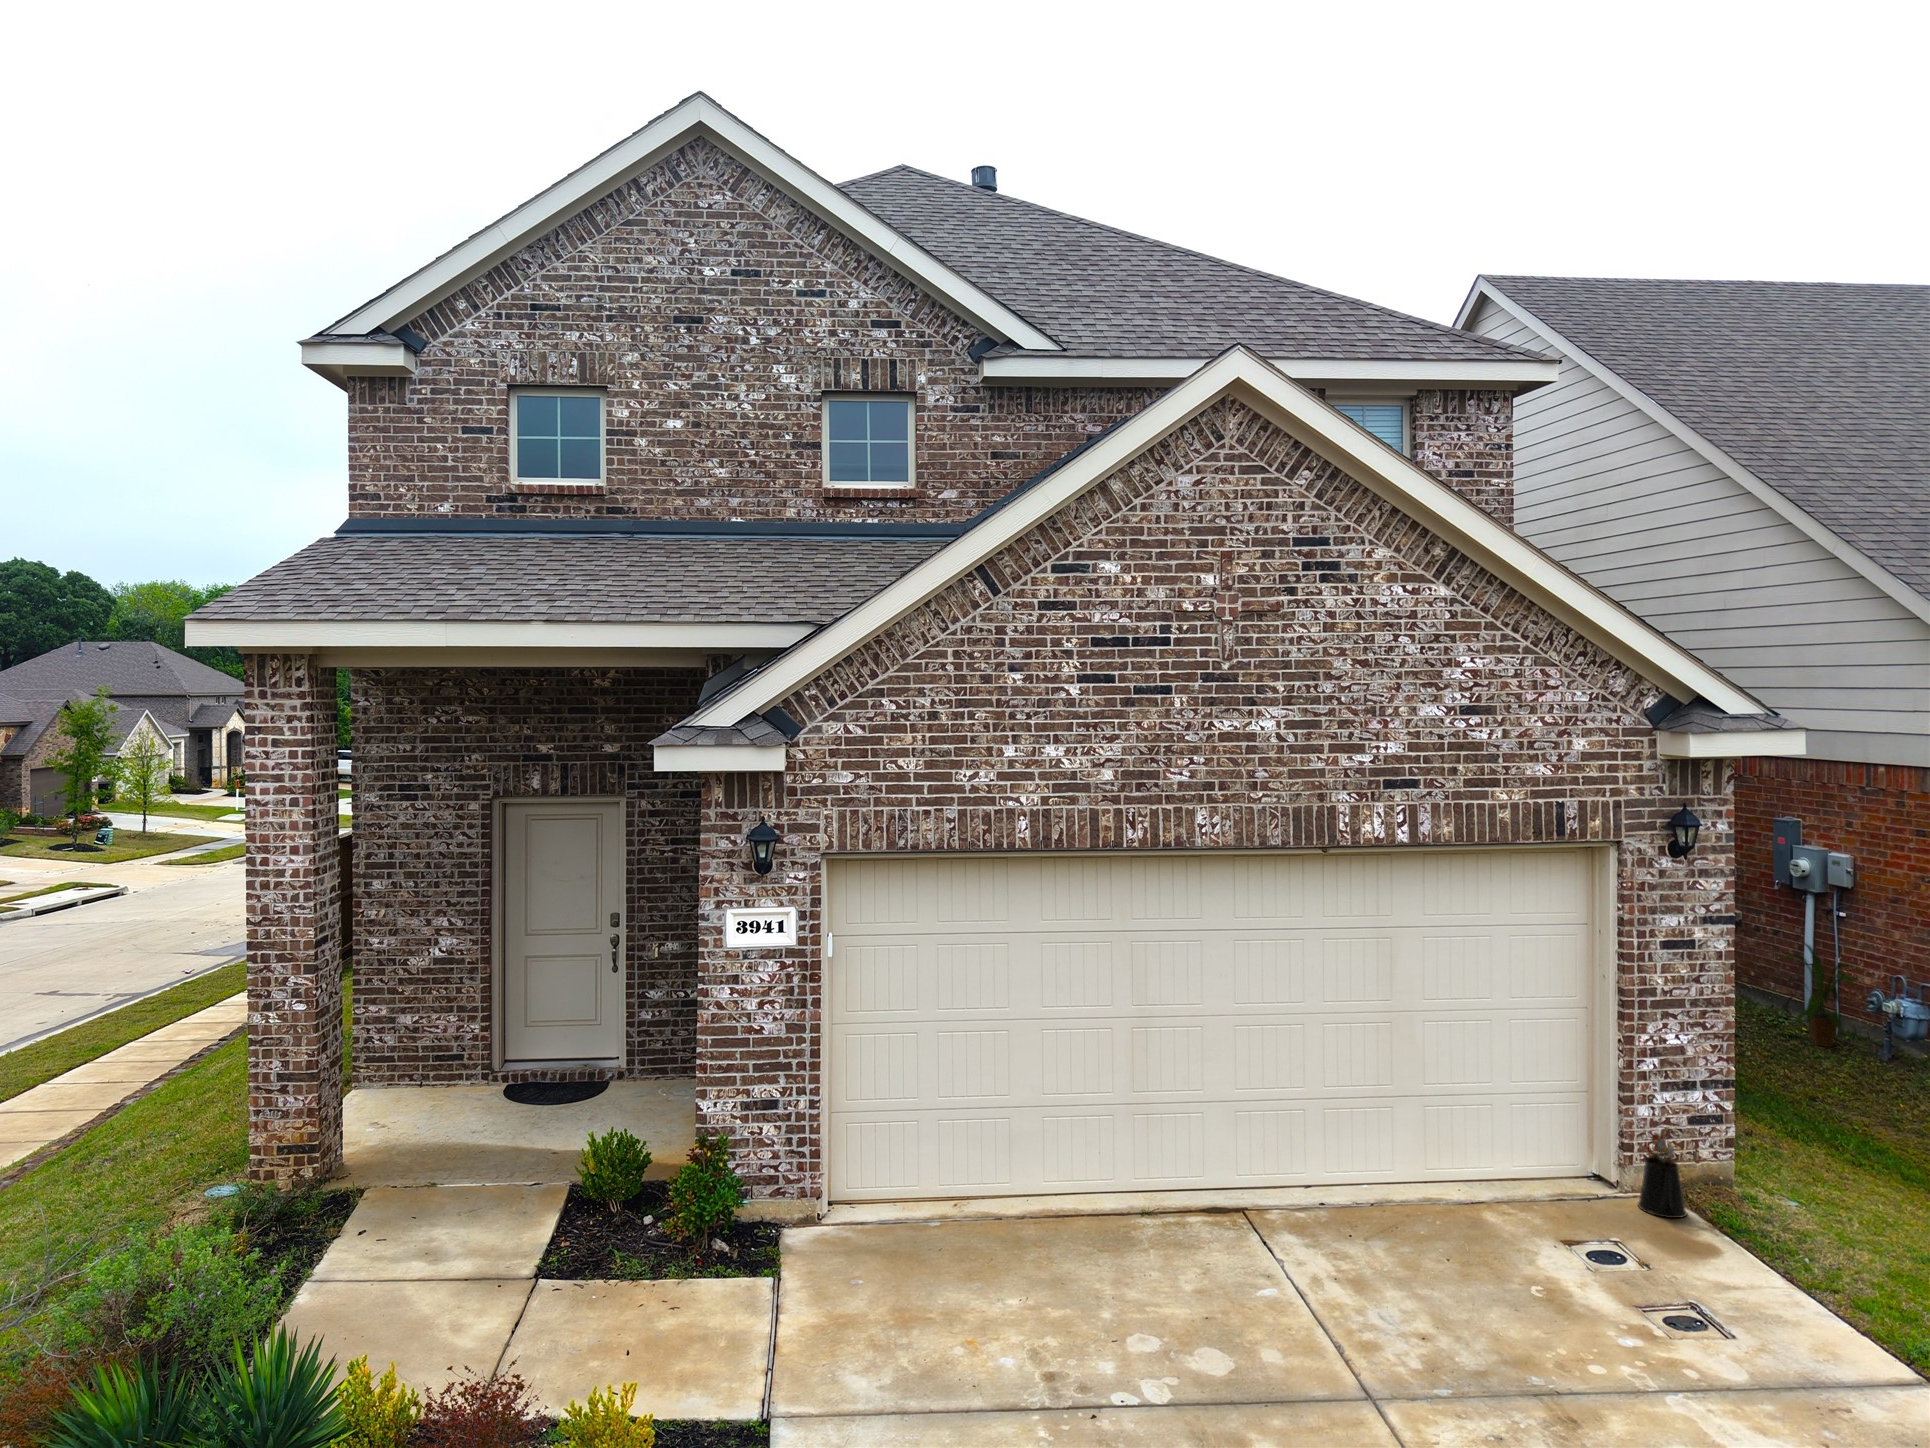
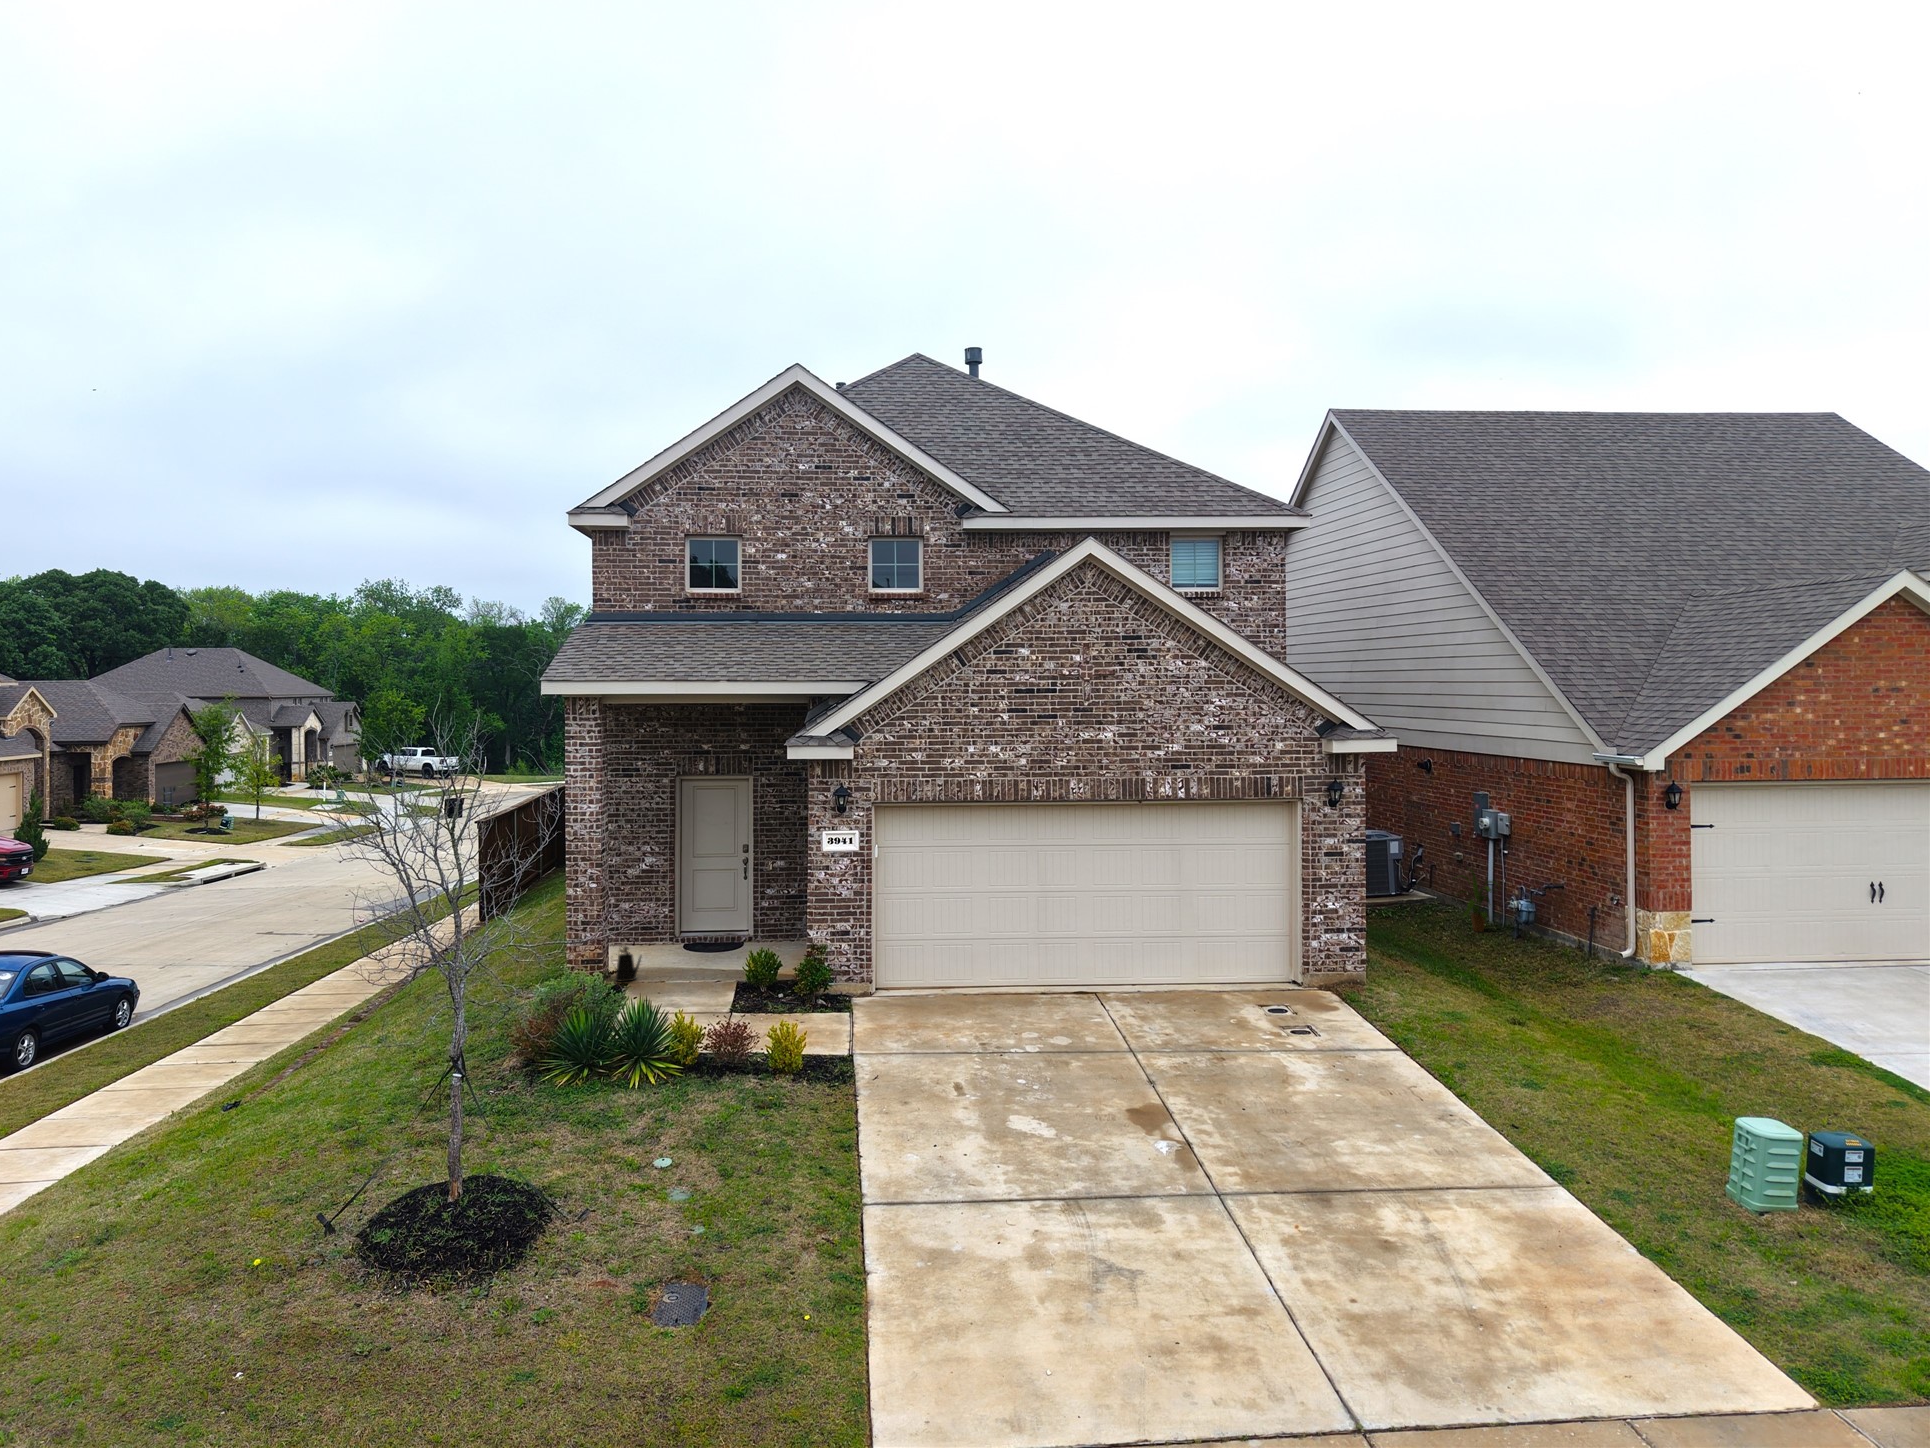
watering can: present [1638,1133,1687,1218] -> present [615,946,641,981]

